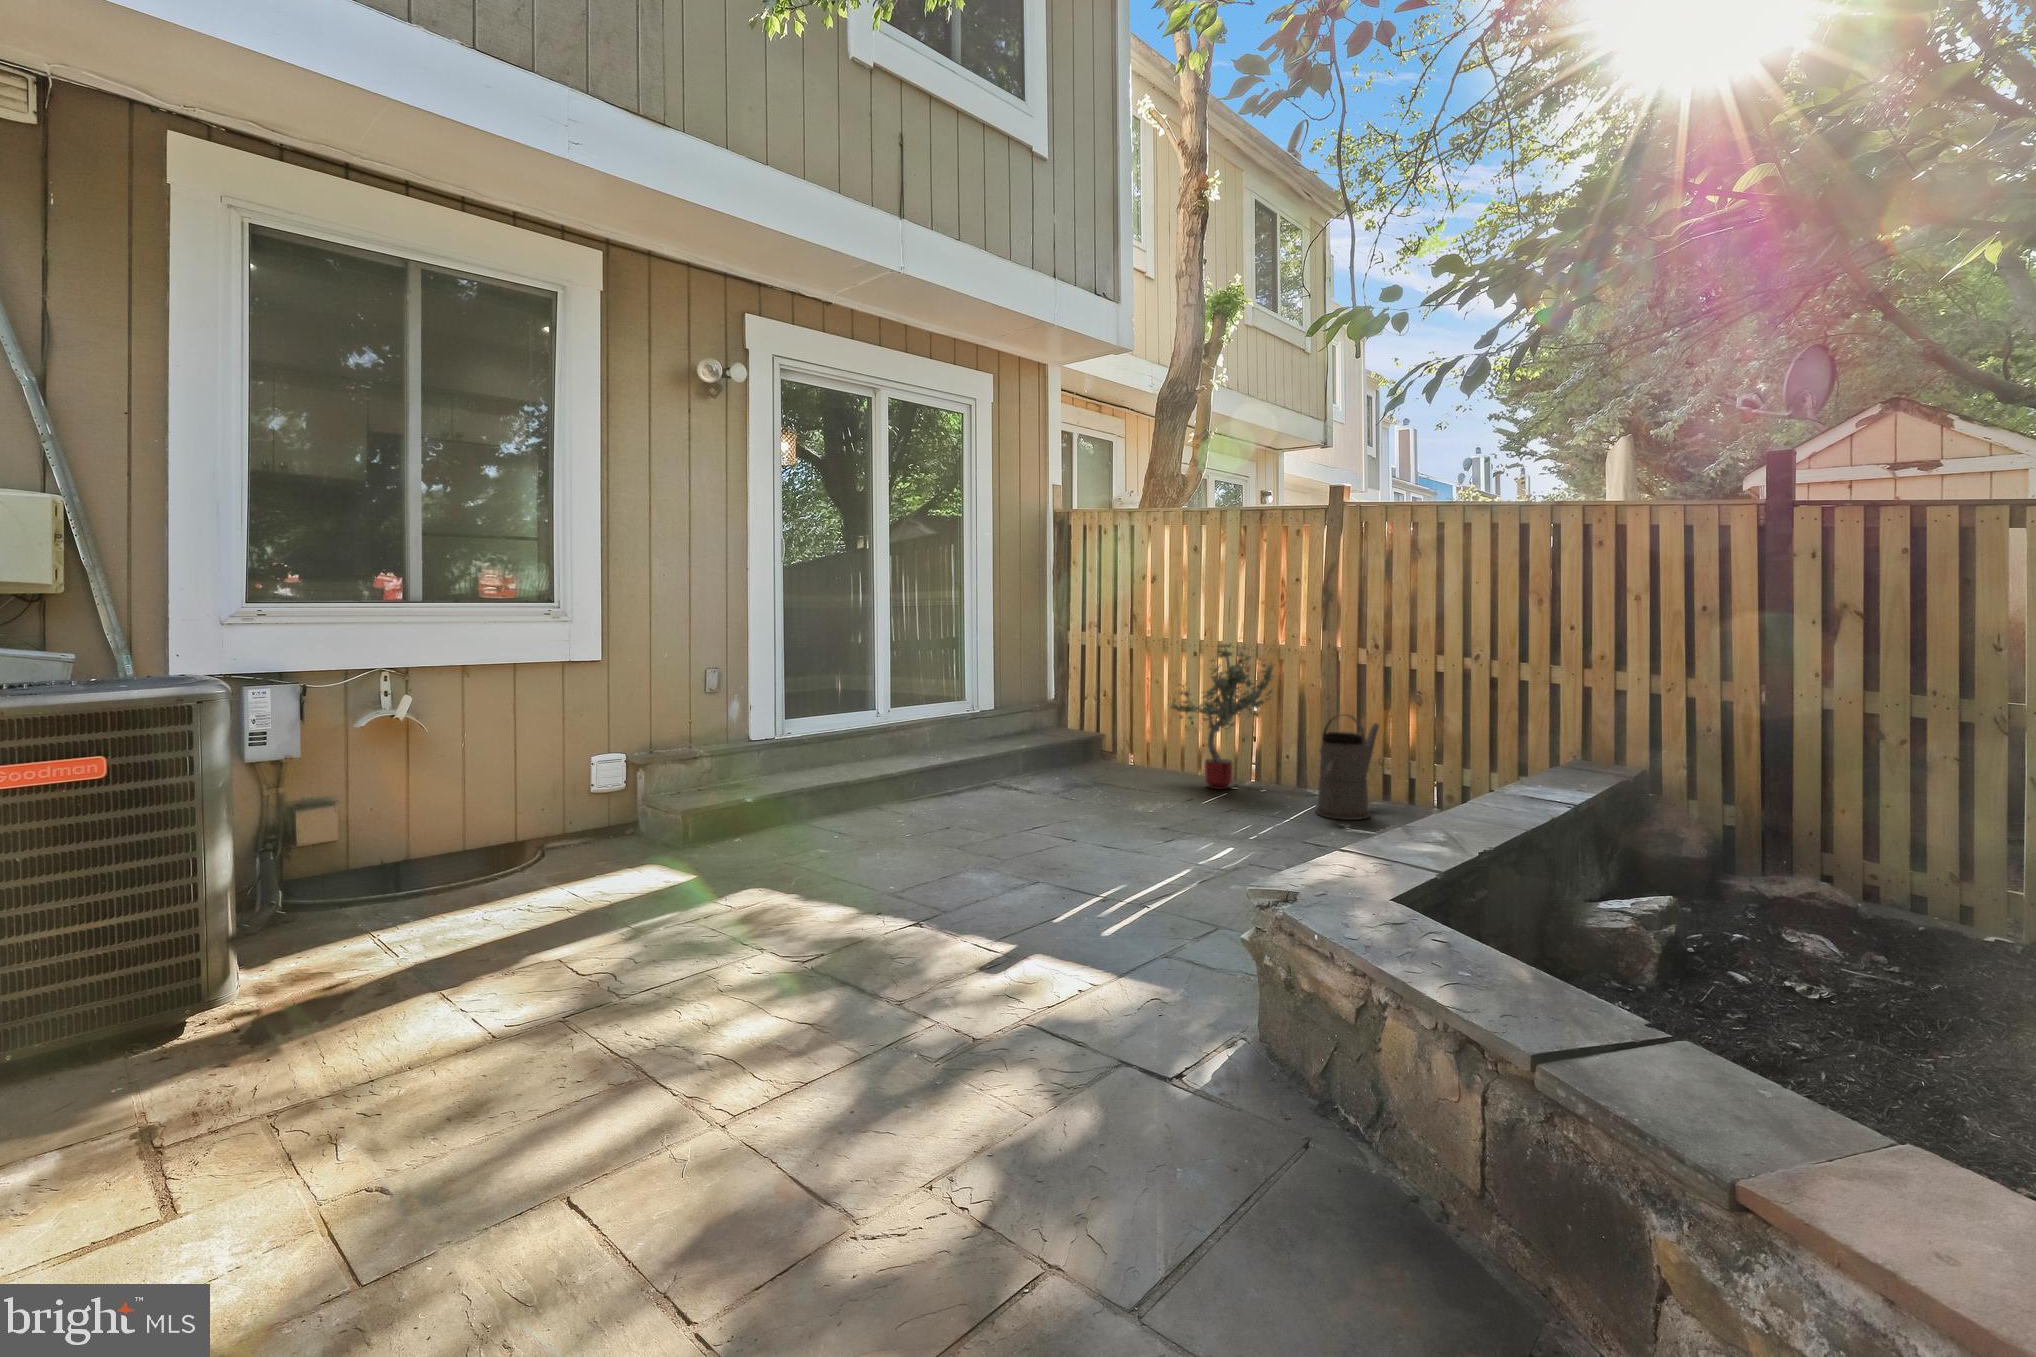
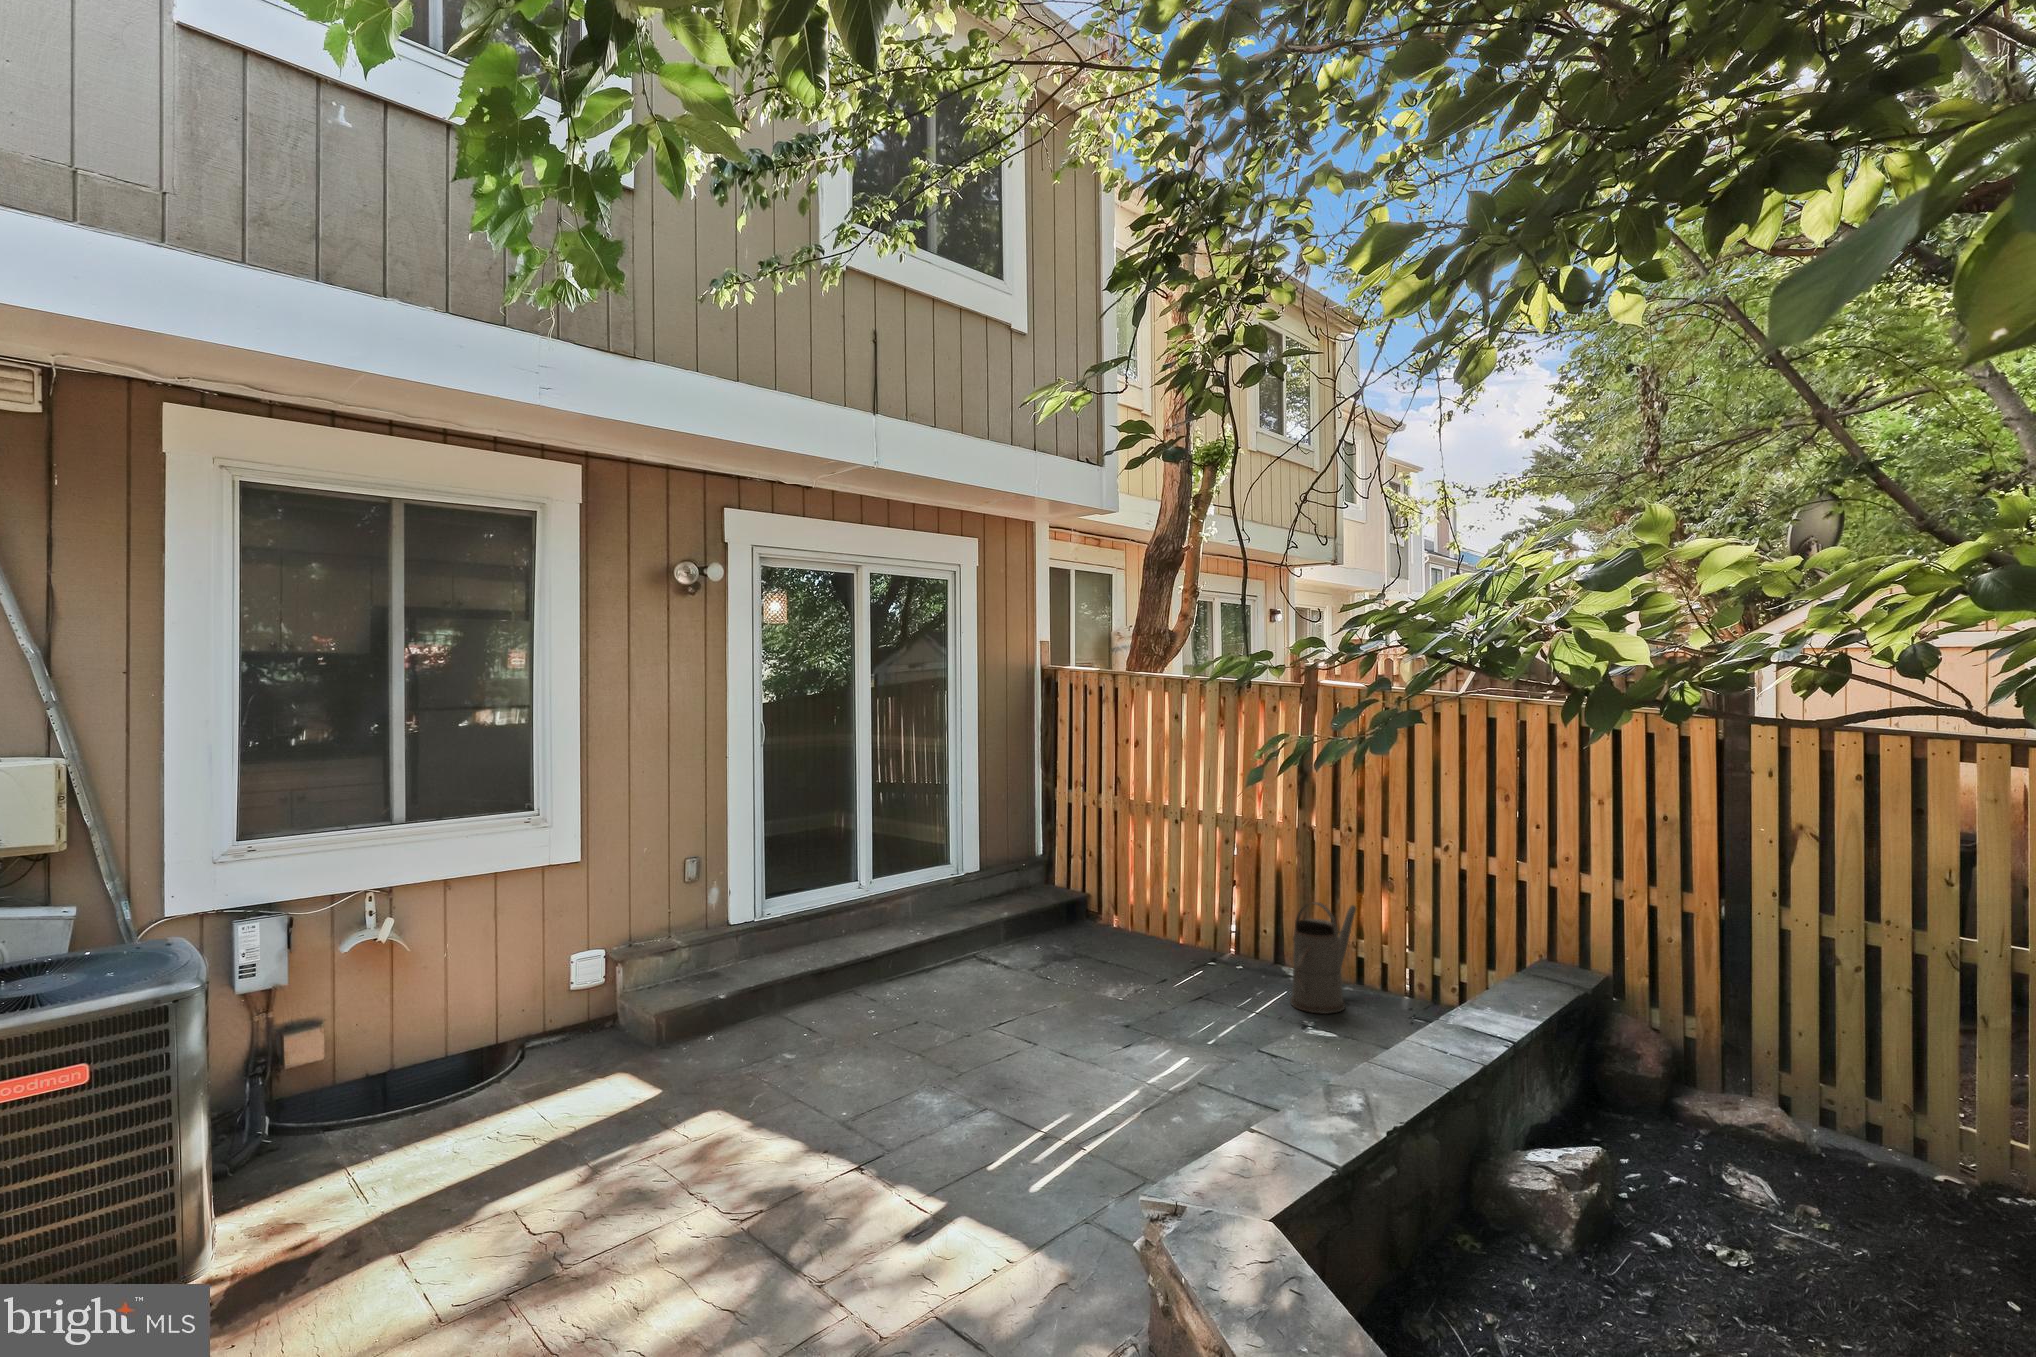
potted tree: present [1170,644,1274,789] -> none [1148,817,1253,967]

